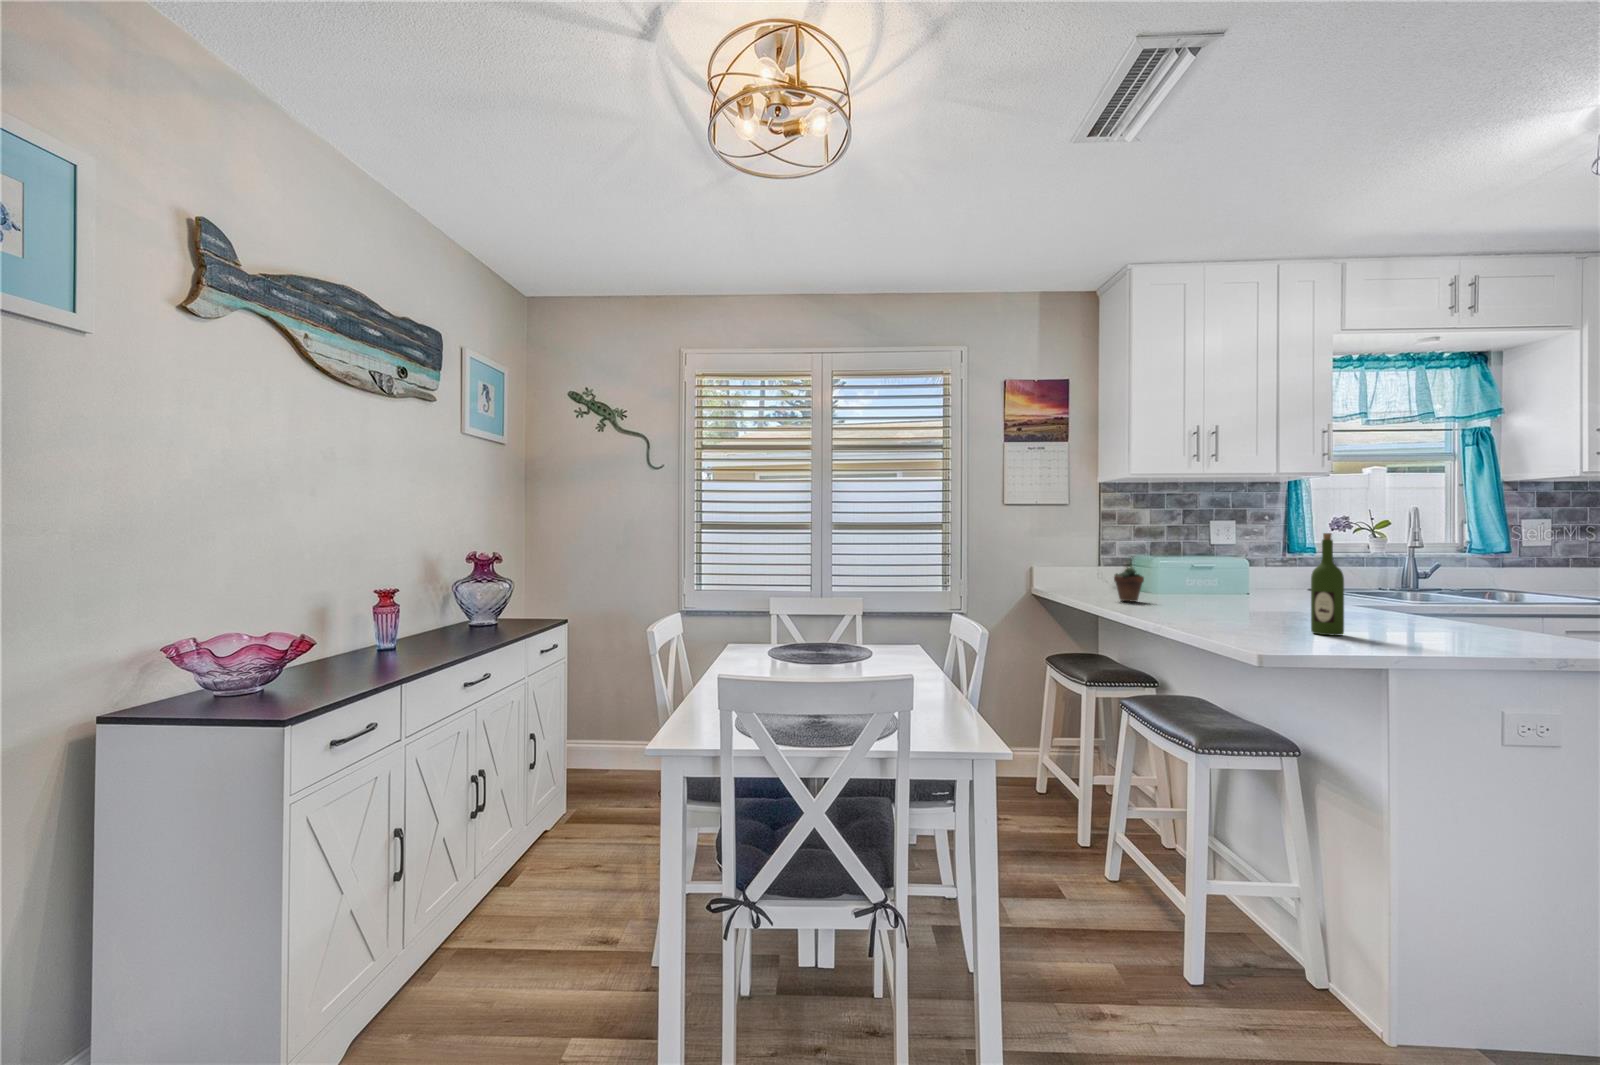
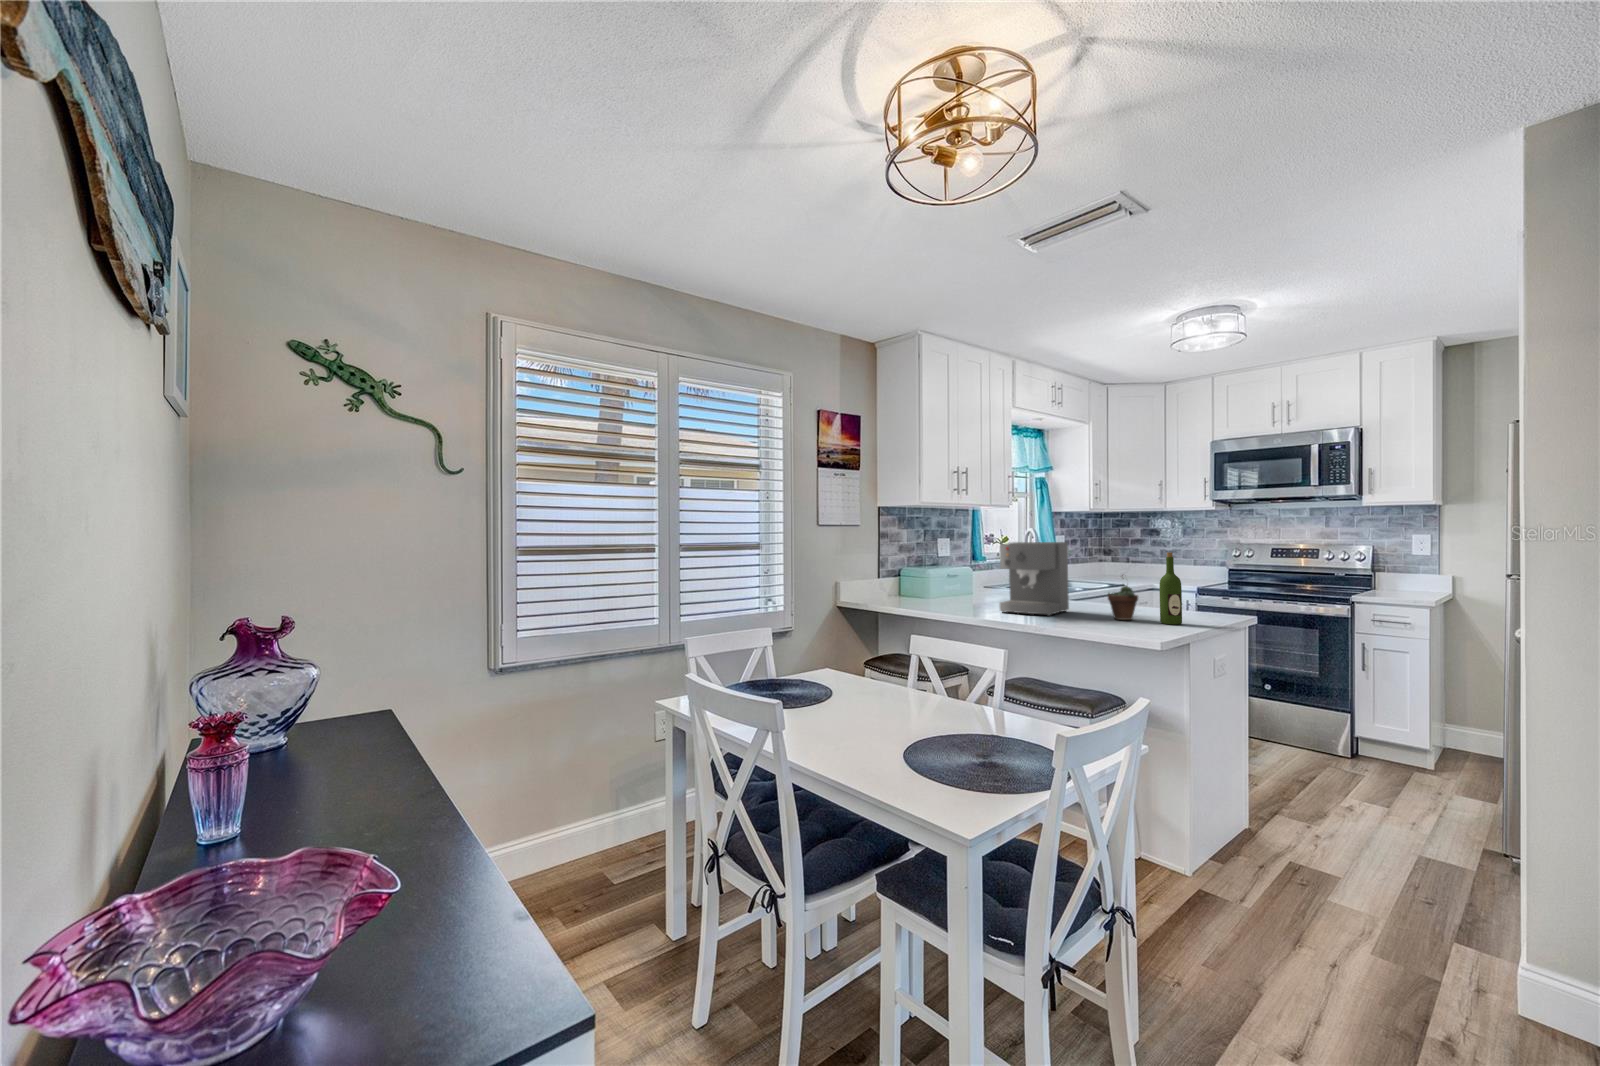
coffee maker: none [1154,521,1266,615] -> present [999,542,1069,616]
succulent plant: present [1114,567,1144,602] -> present [1108,575,1138,620]

